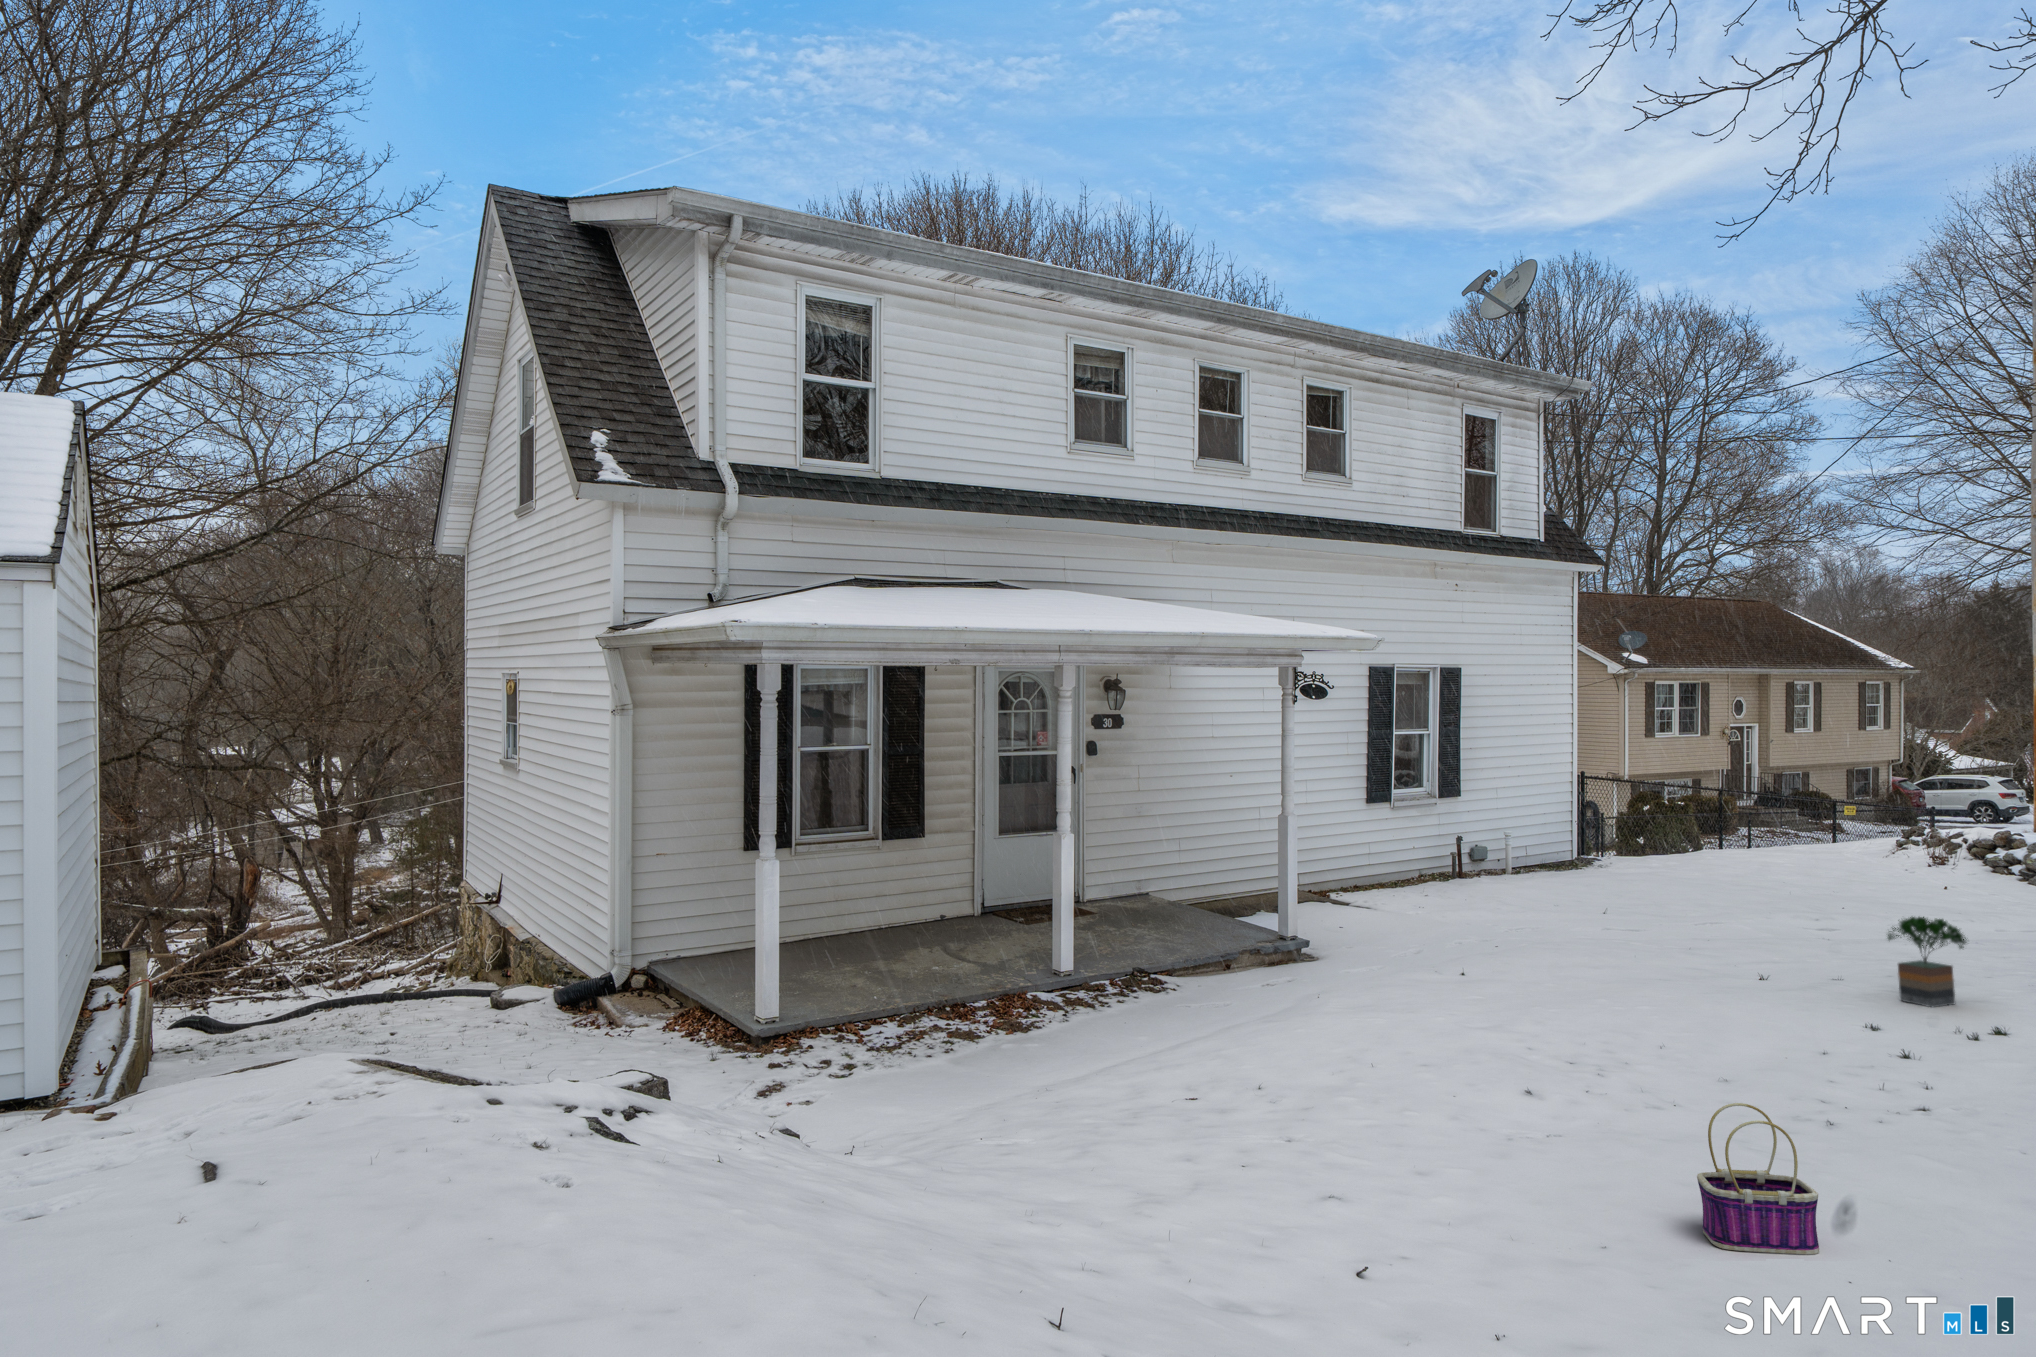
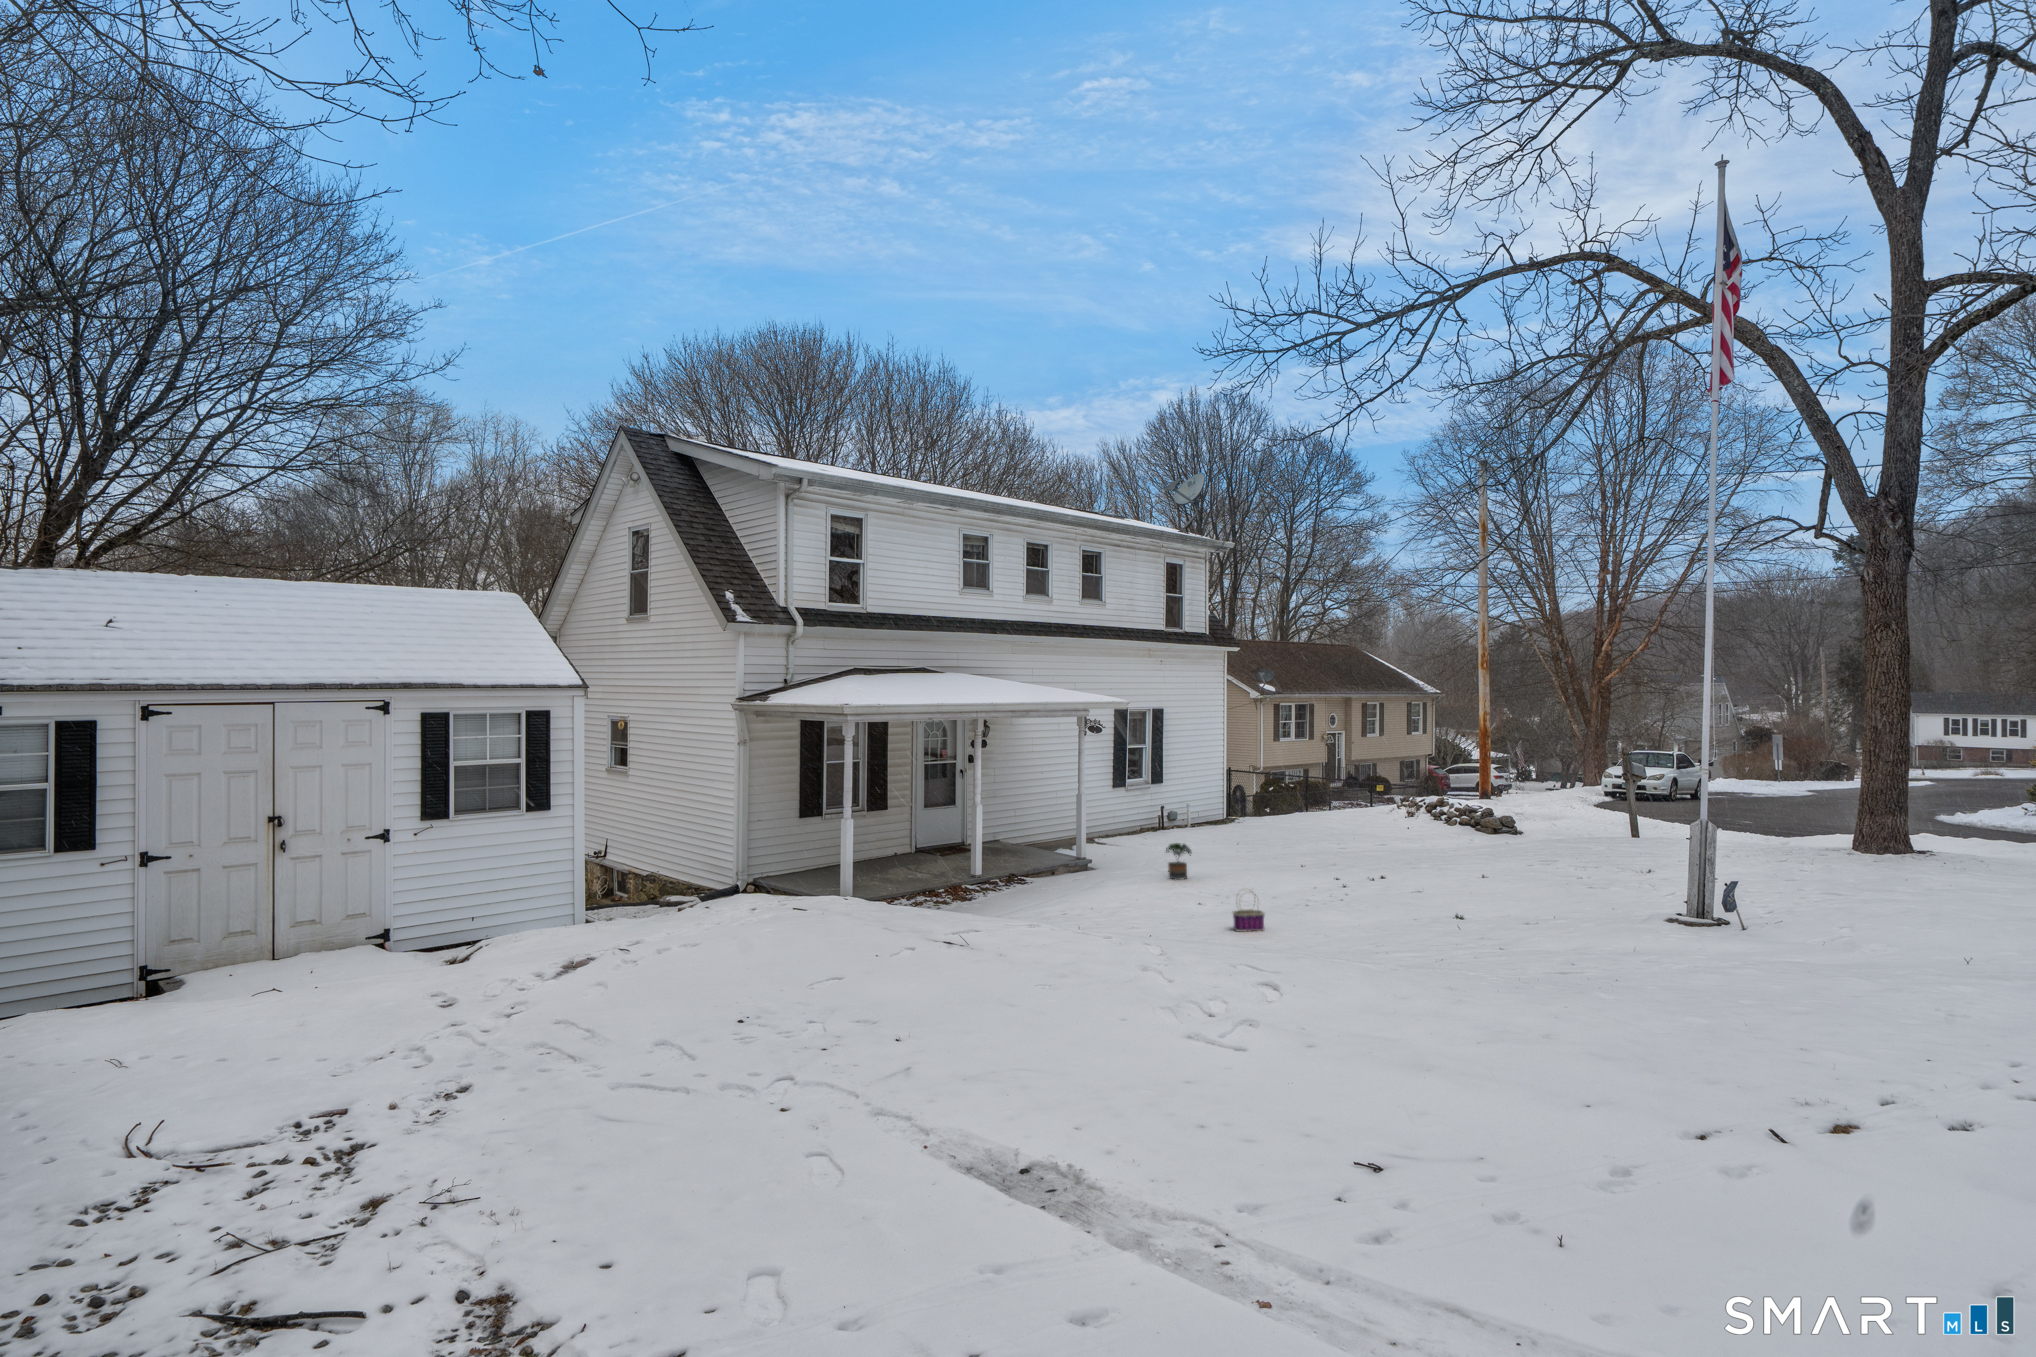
potted tree: present [1888,917,1967,1007] -> present [1166,843,1191,880]

